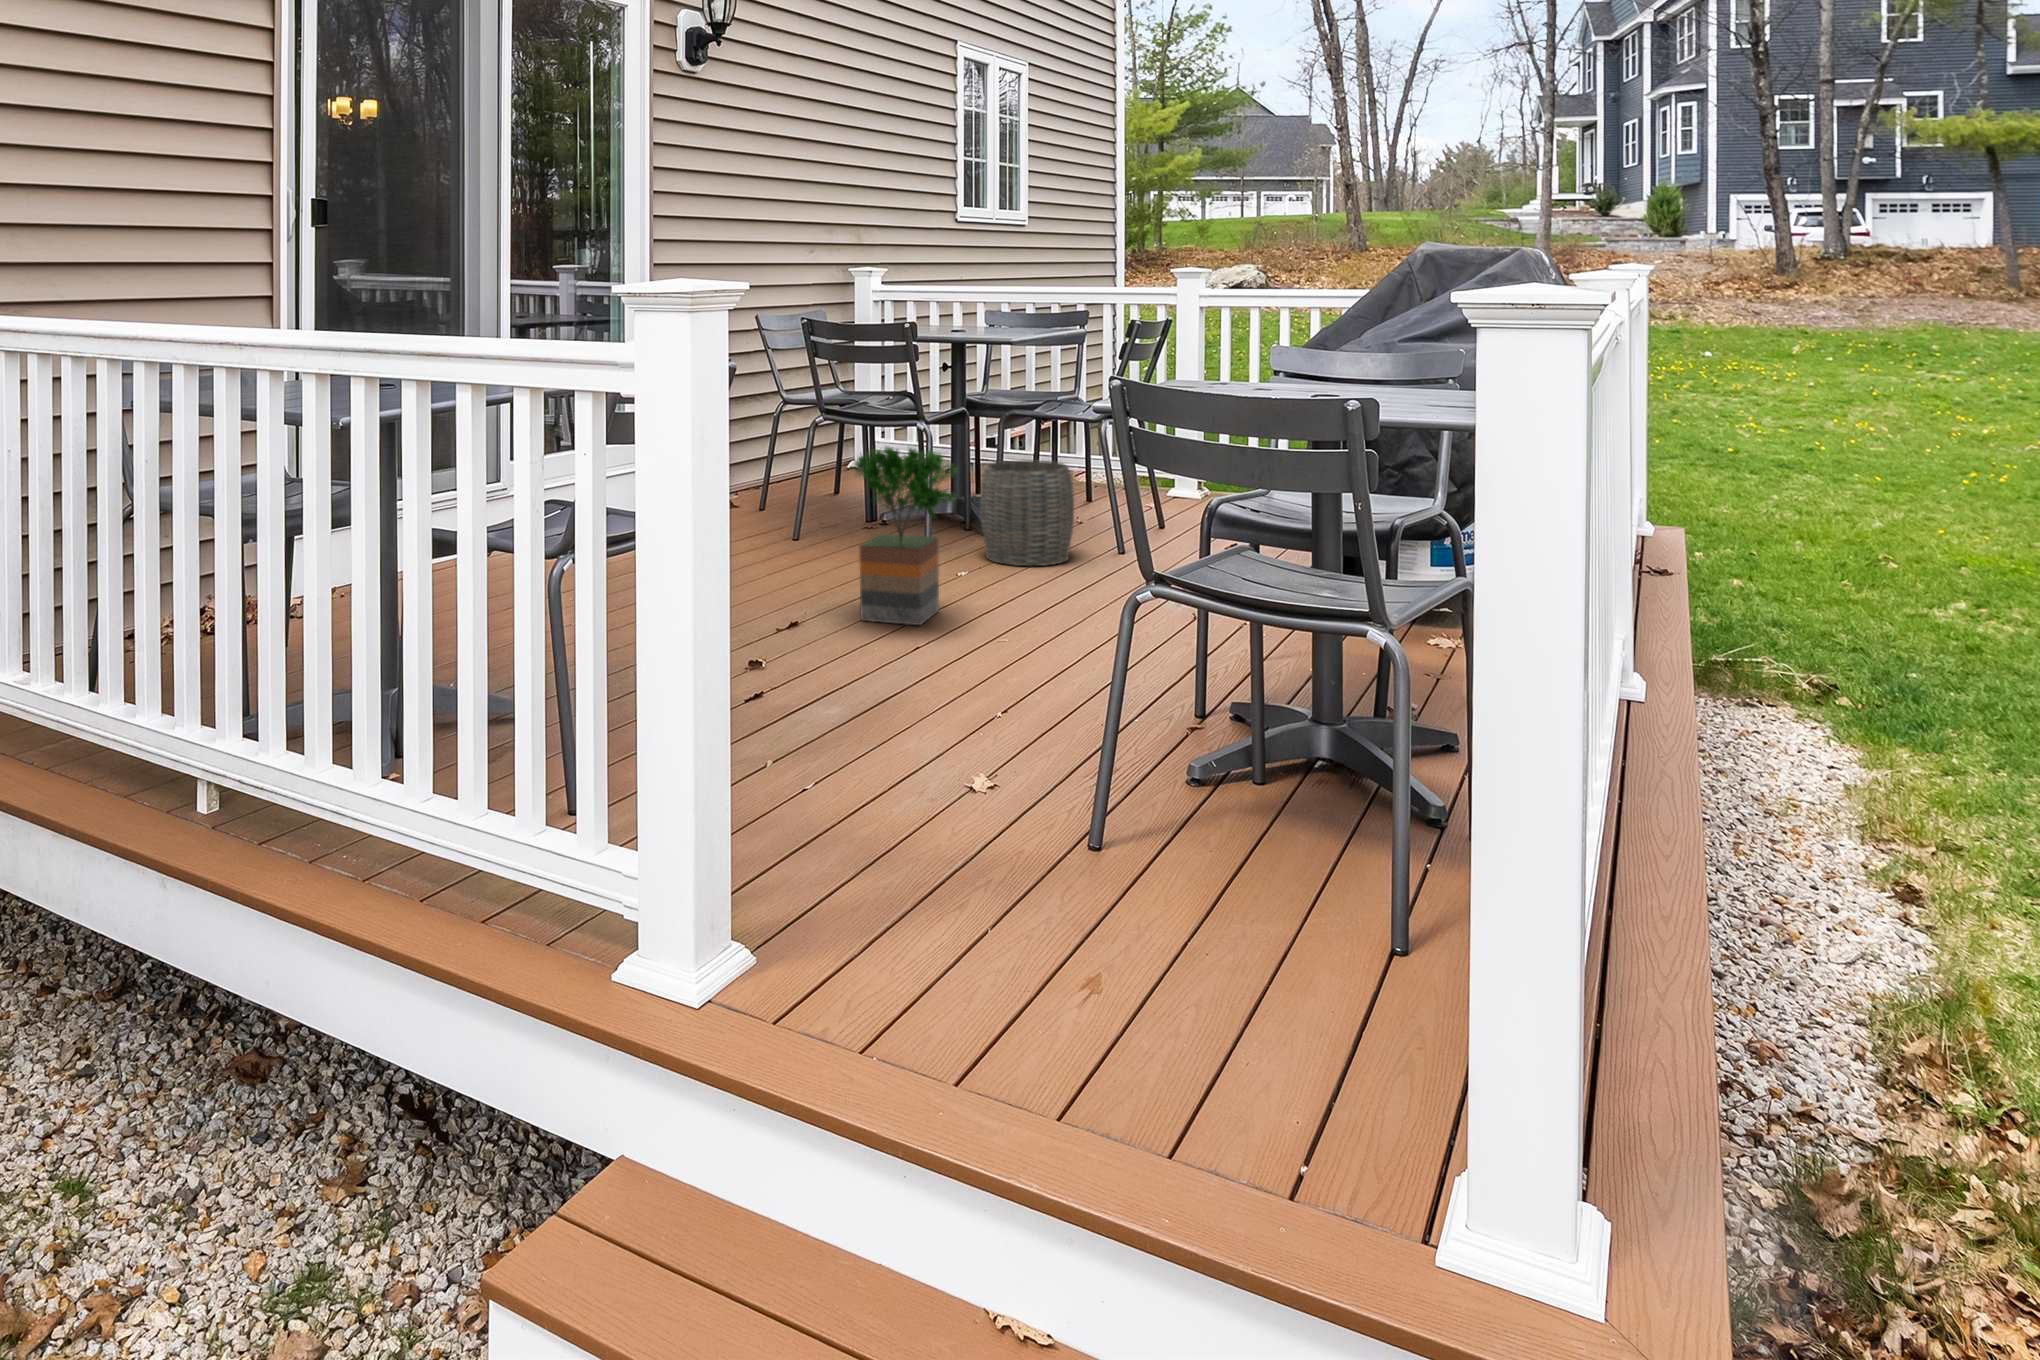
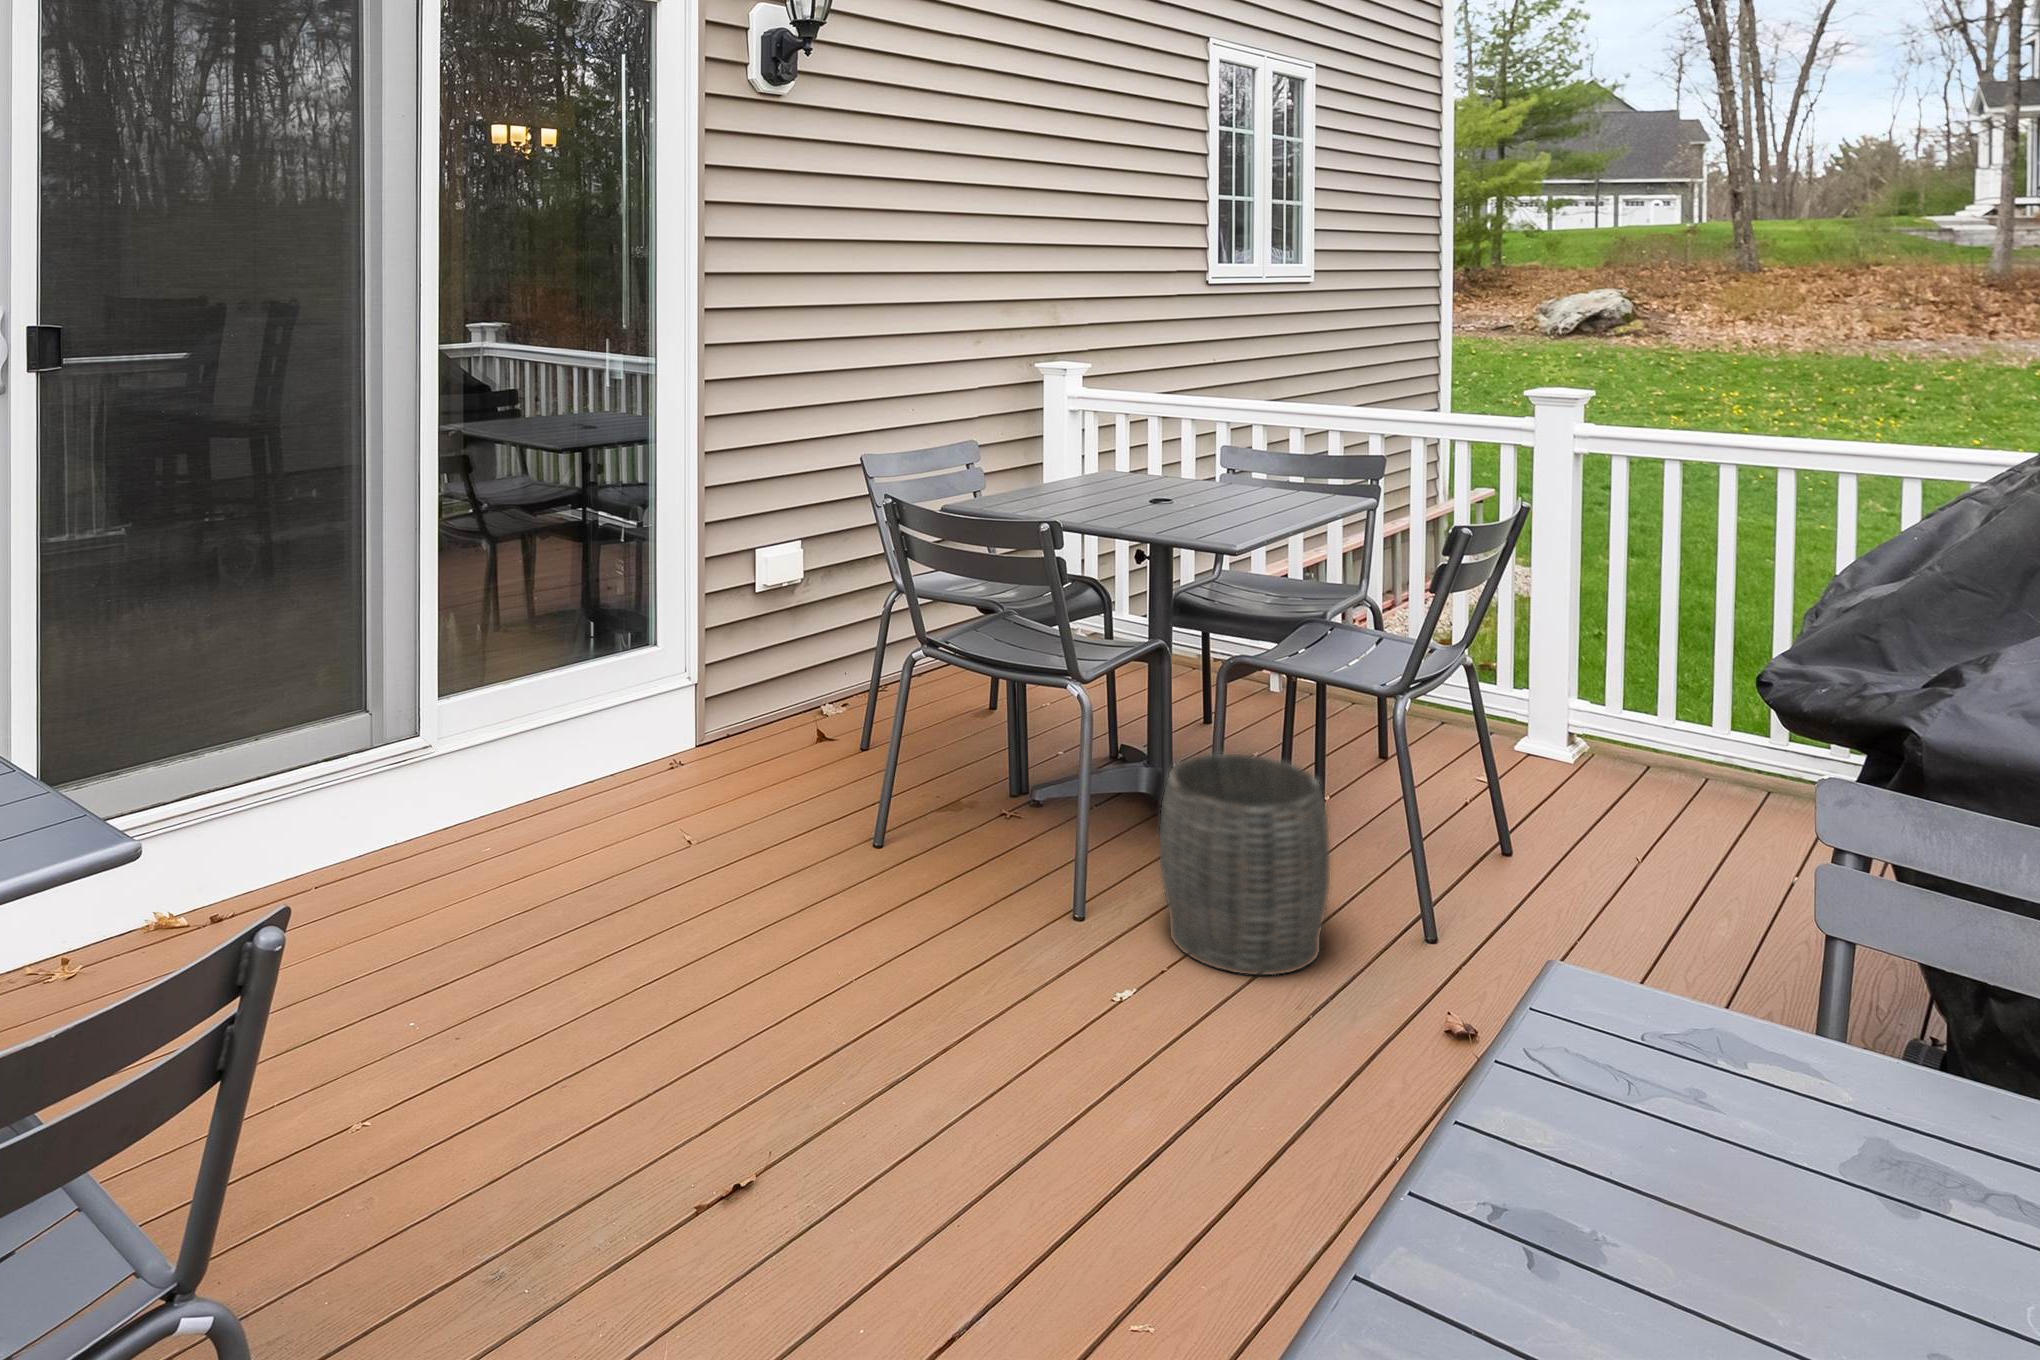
potted tree: present [854,447,956,625] -> none [851,817,1071,1220]

